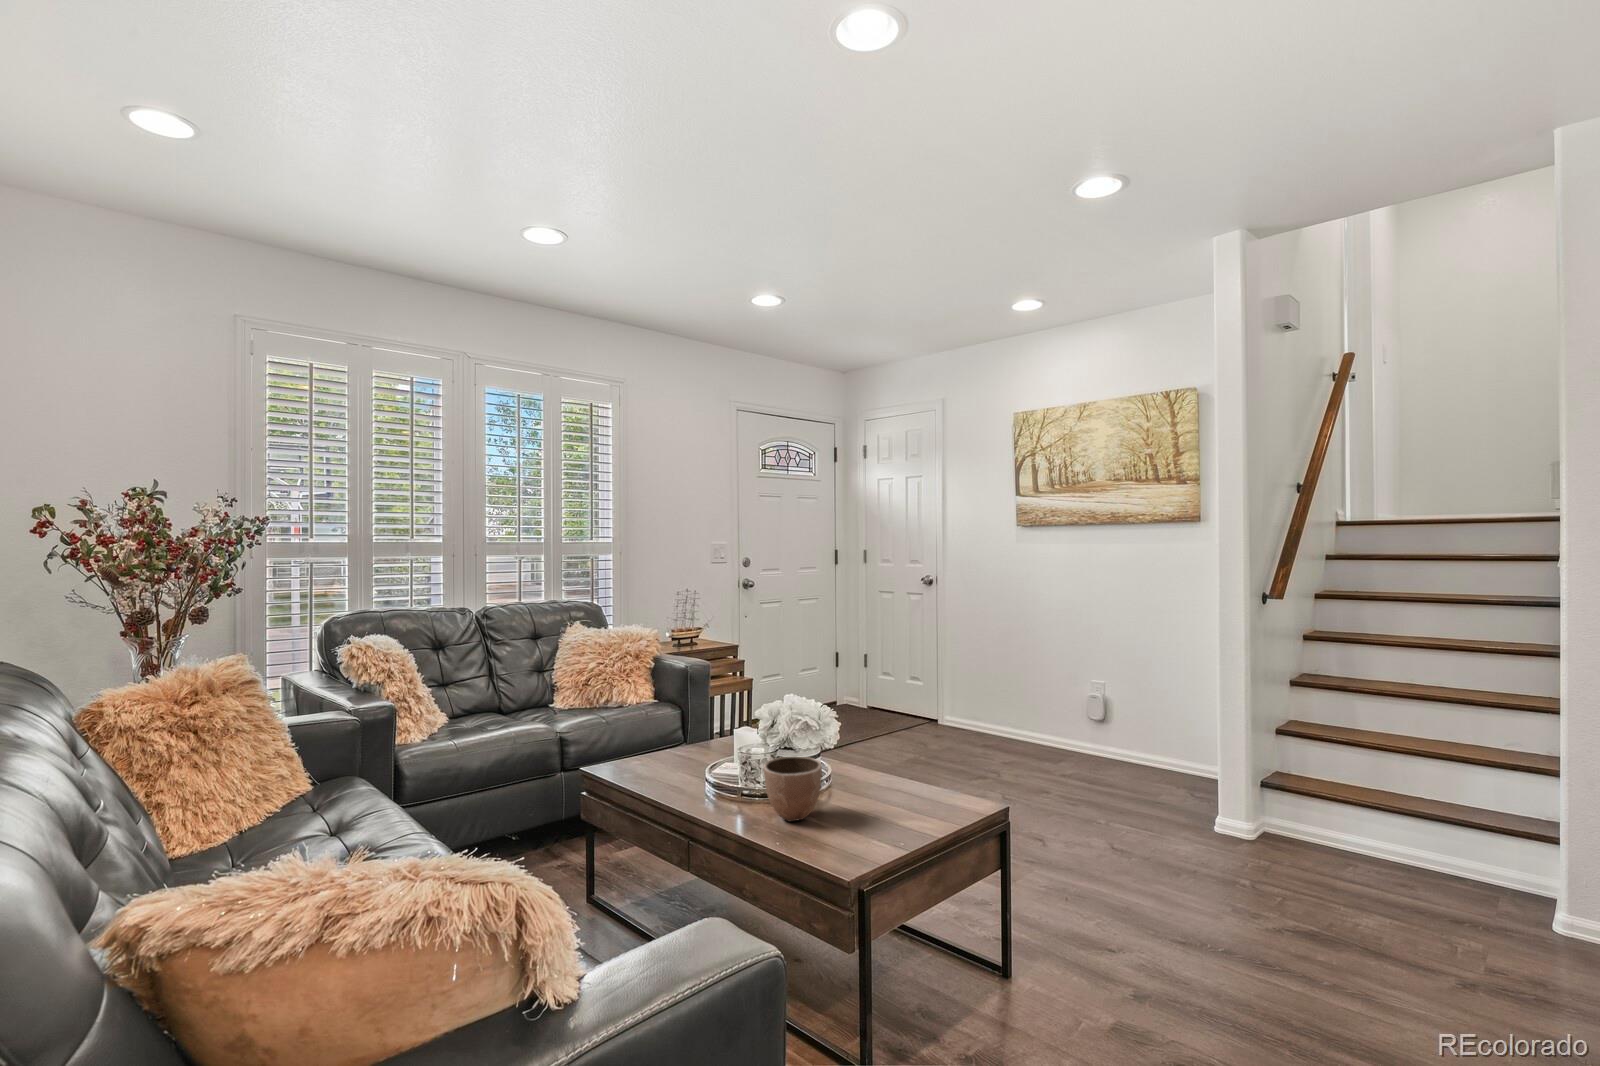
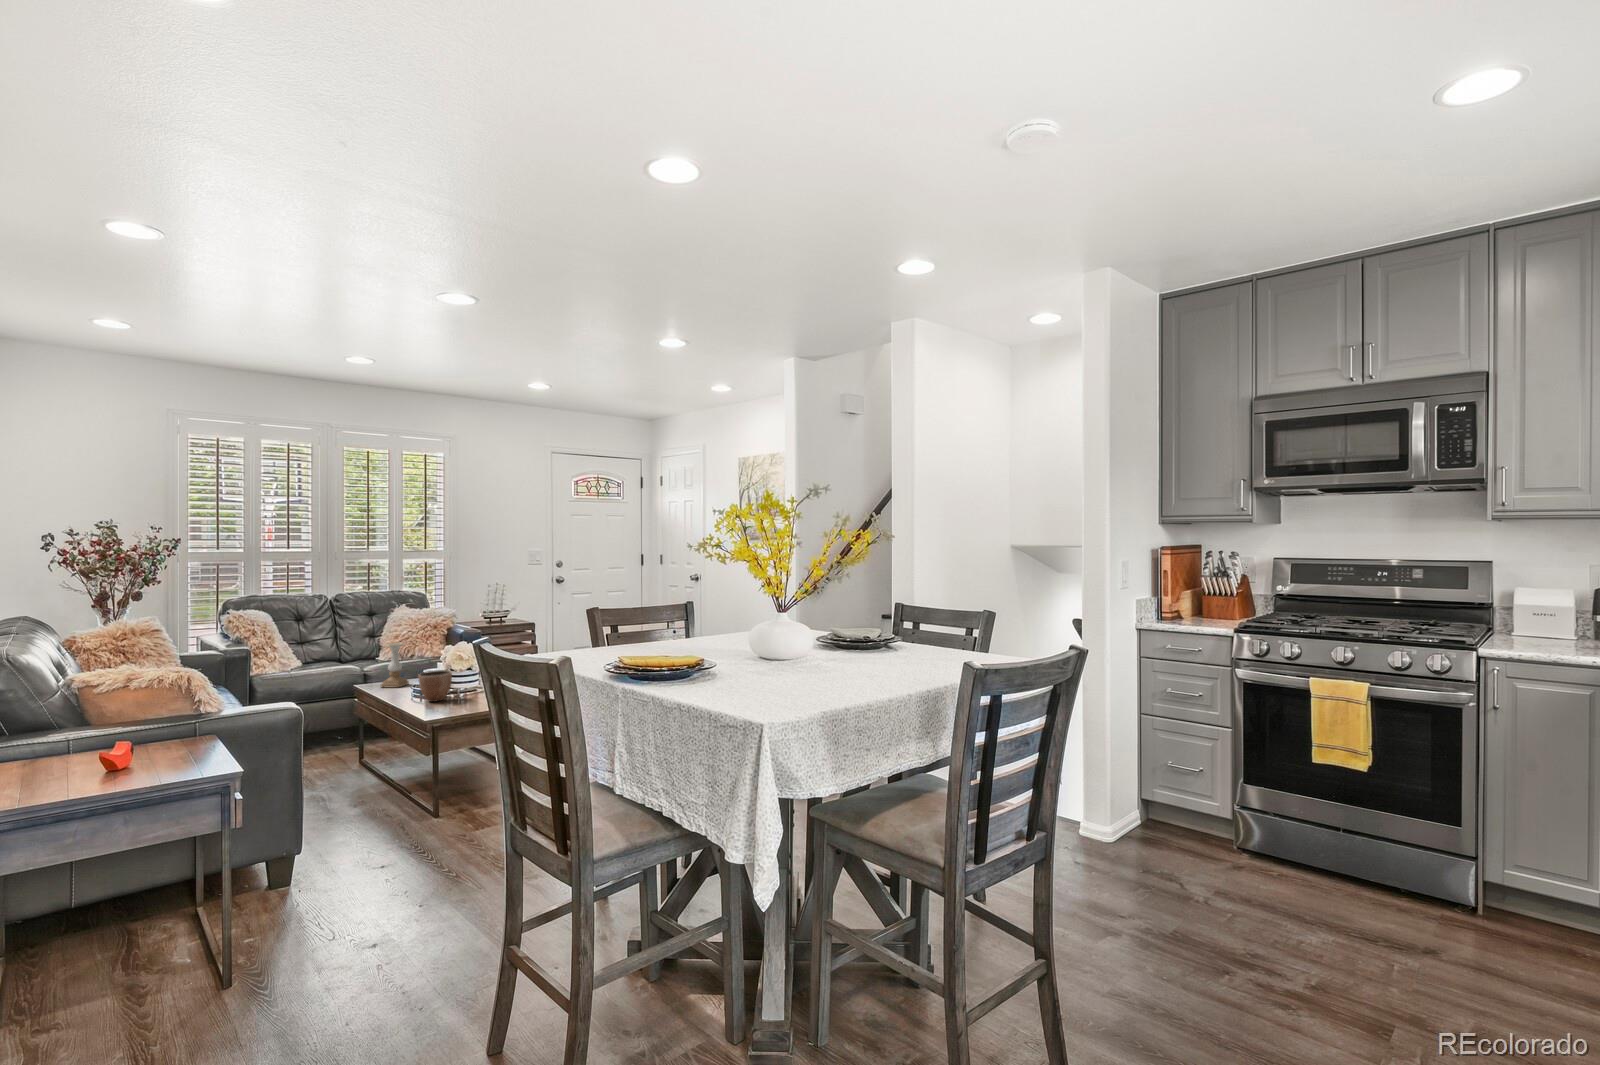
candle holder: none [643,696,683,779] -> present [381,643,409,688]

